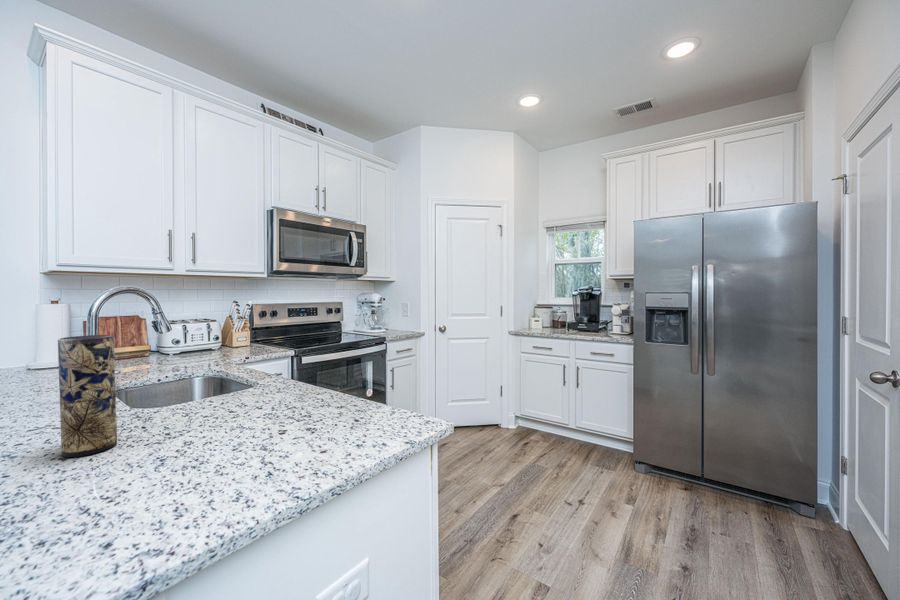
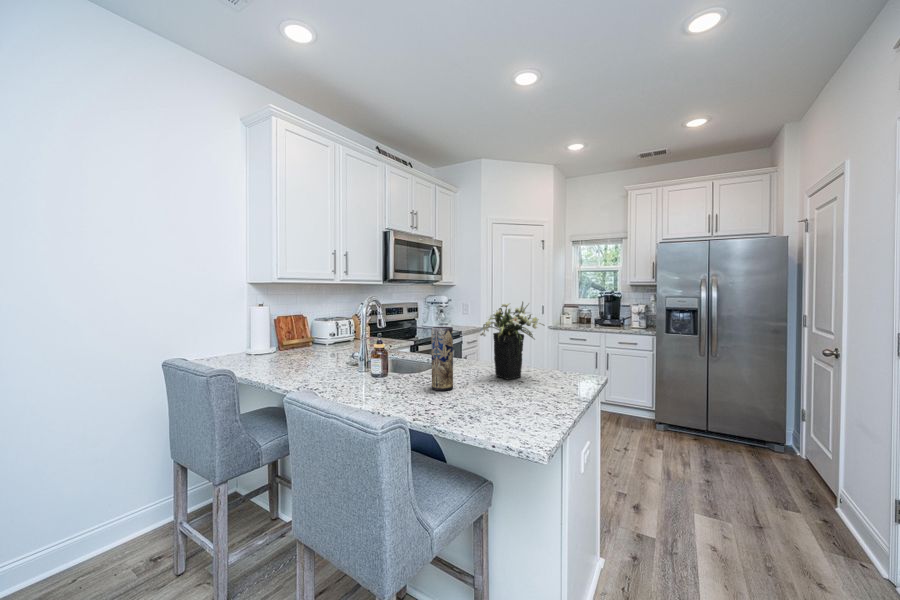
flower arrangement: none [185,291,315,429] -> present [480,302,544,380]

